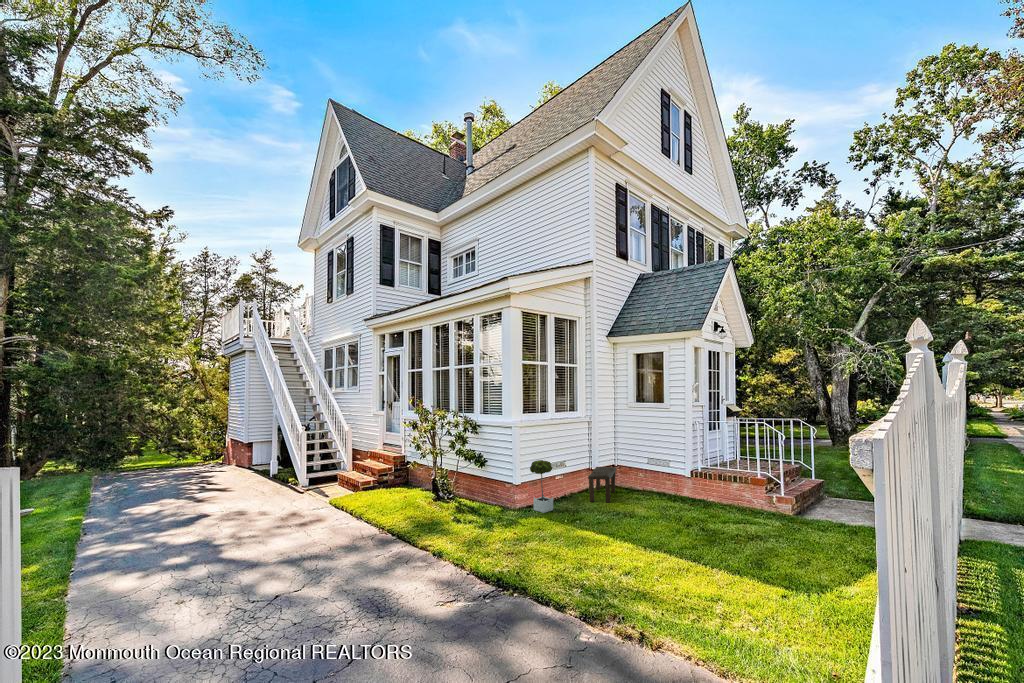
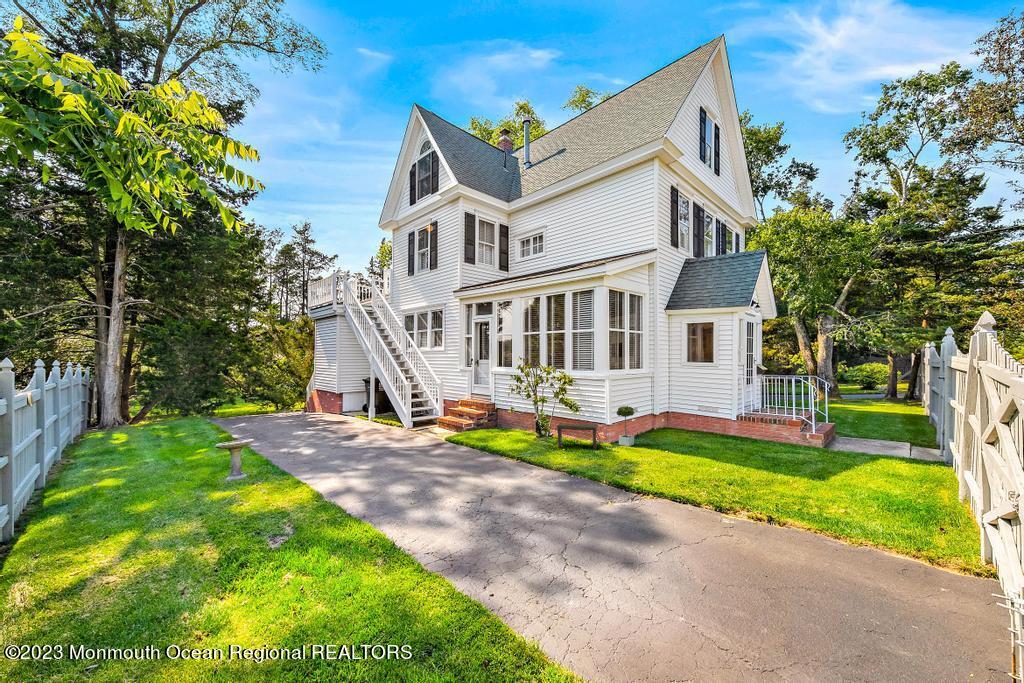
bench: present [588,467,616,503] -> present [557,423,598,450]

